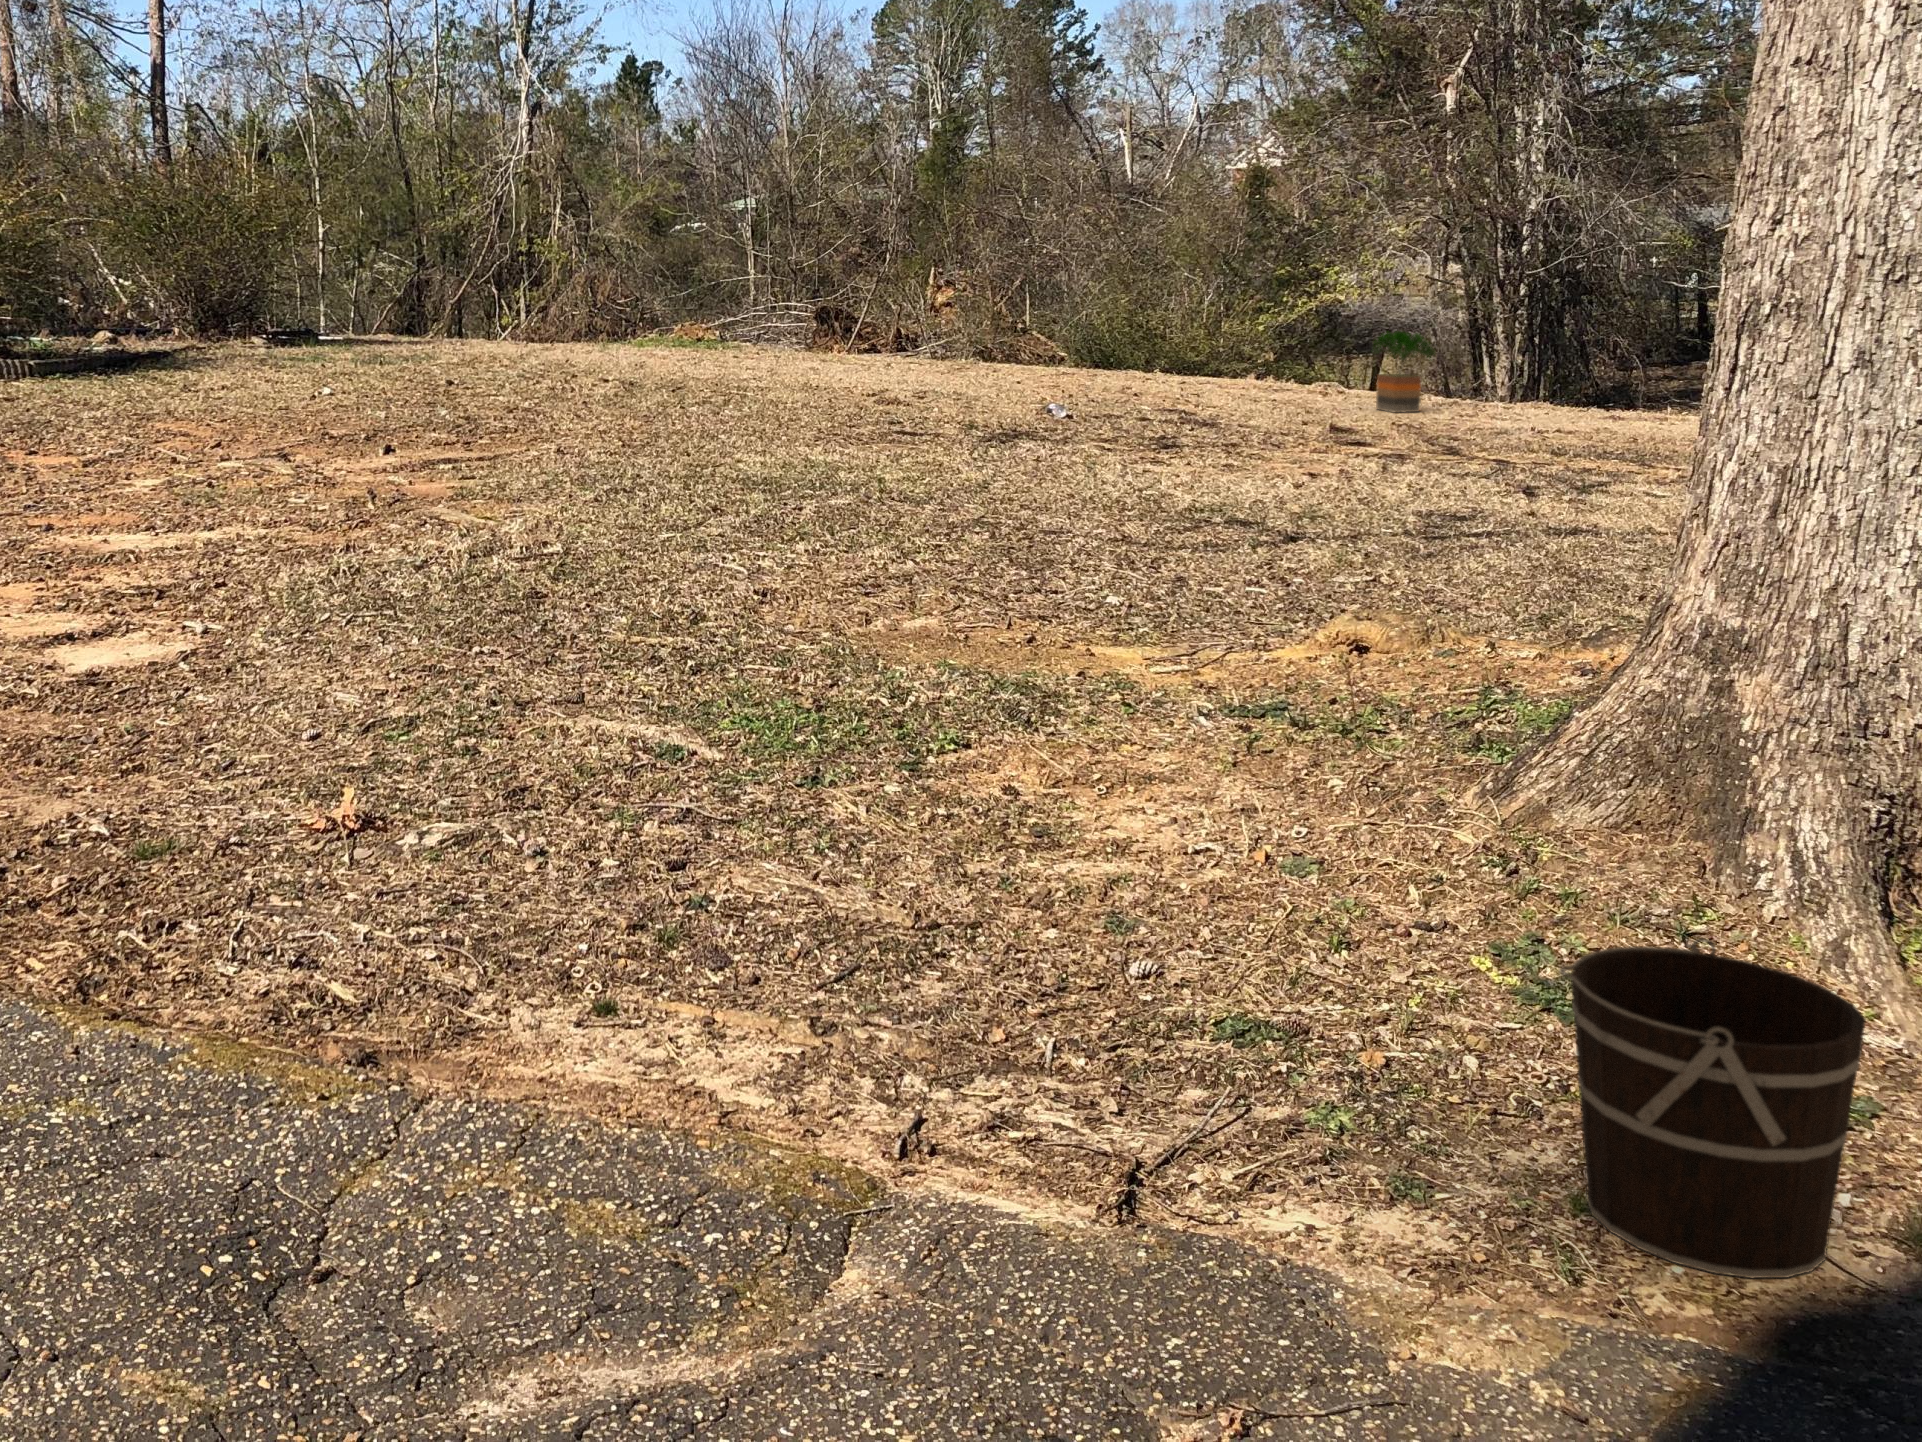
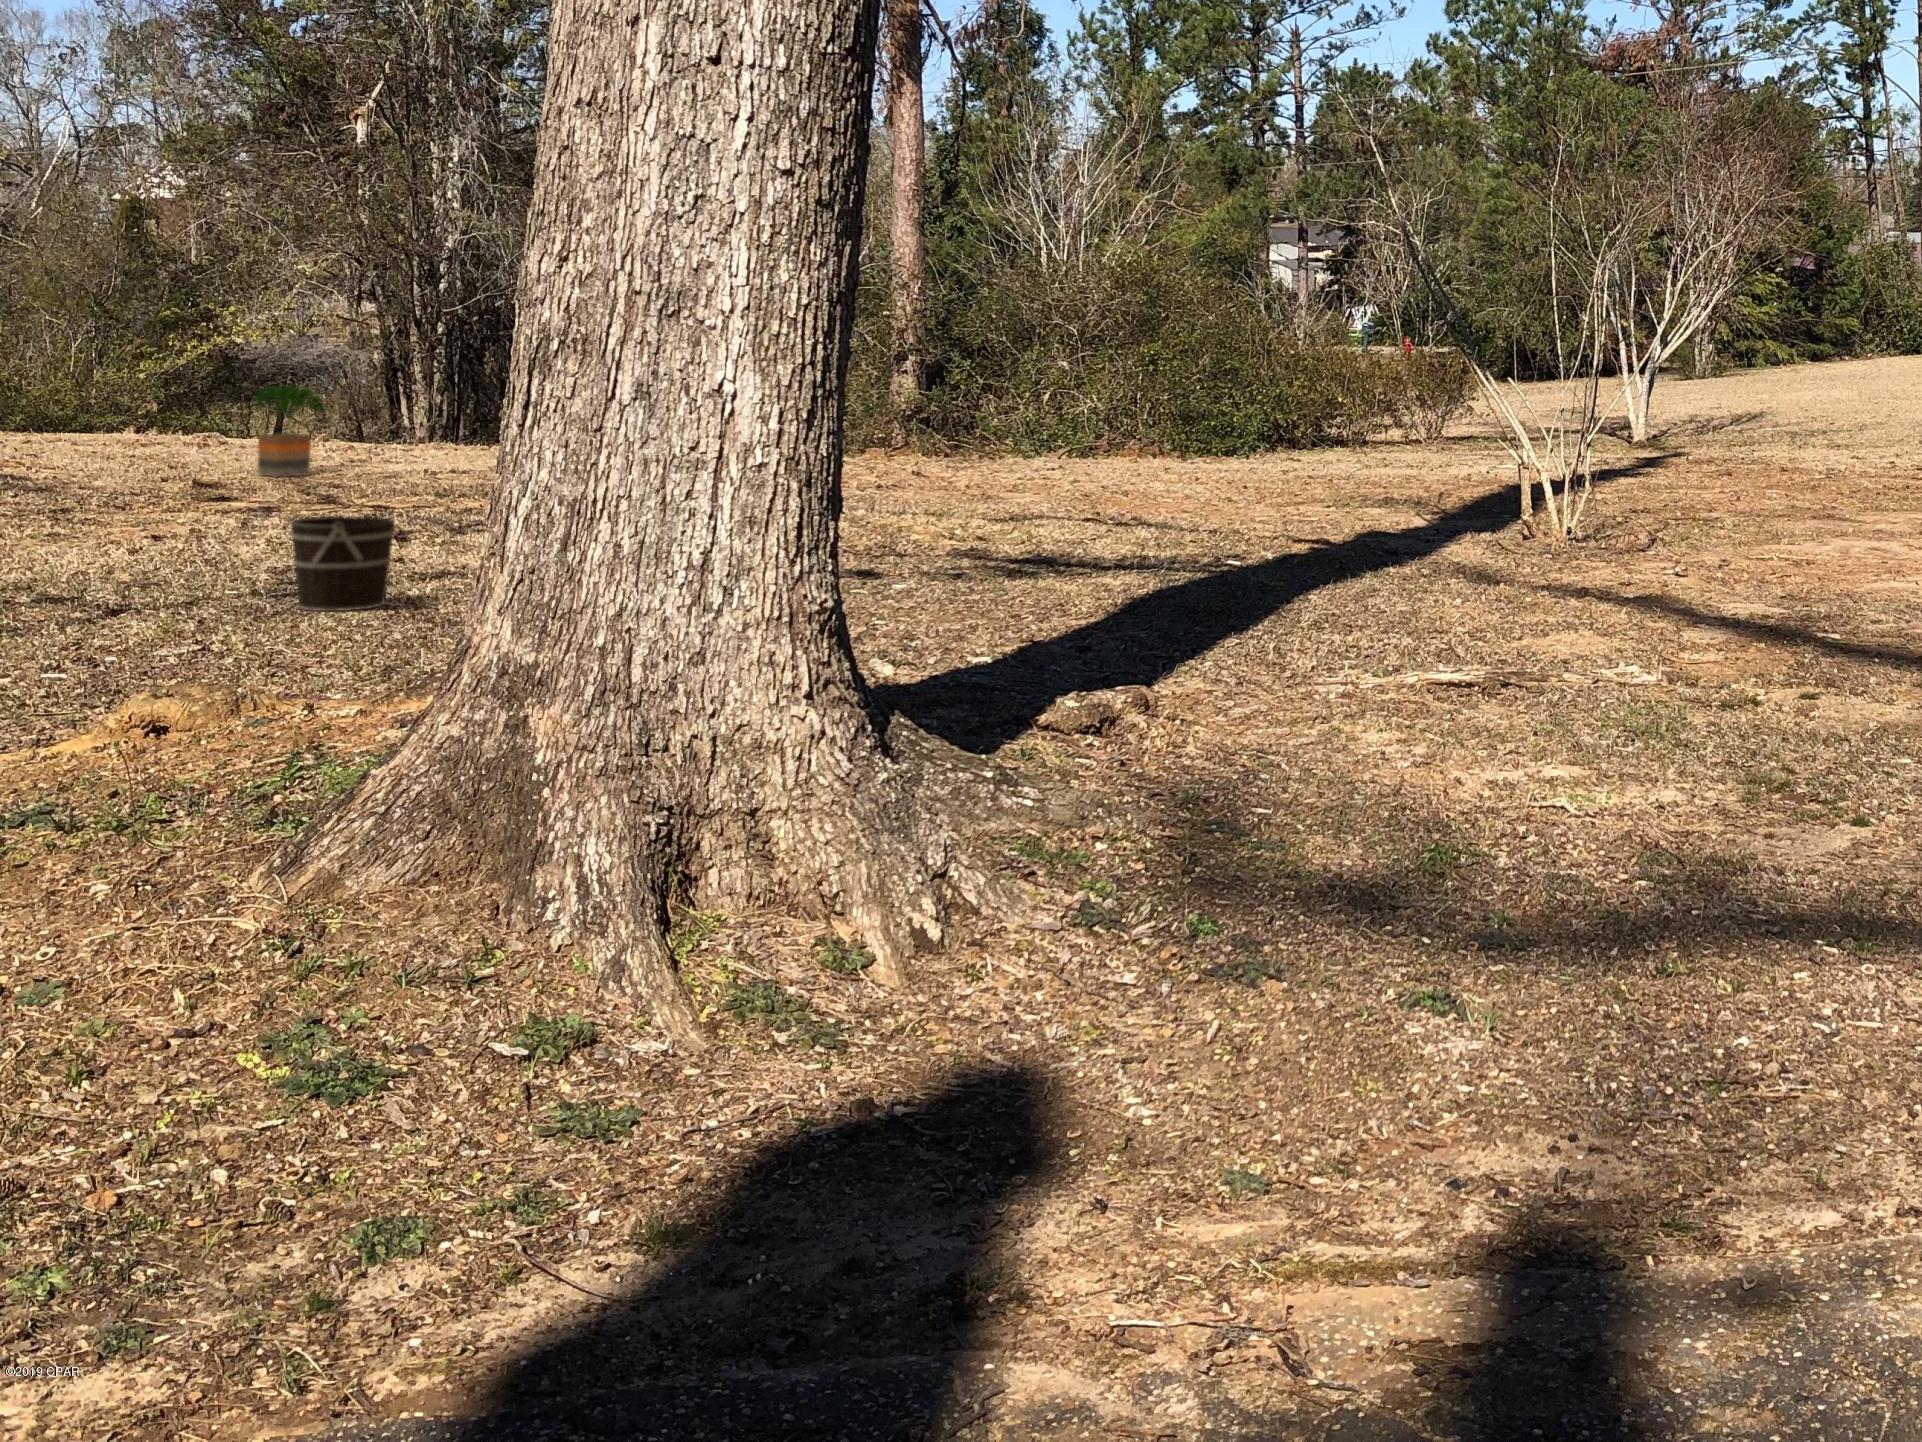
bucket: present [1560,938,1866,1278] -> present [289,515,395,611]

